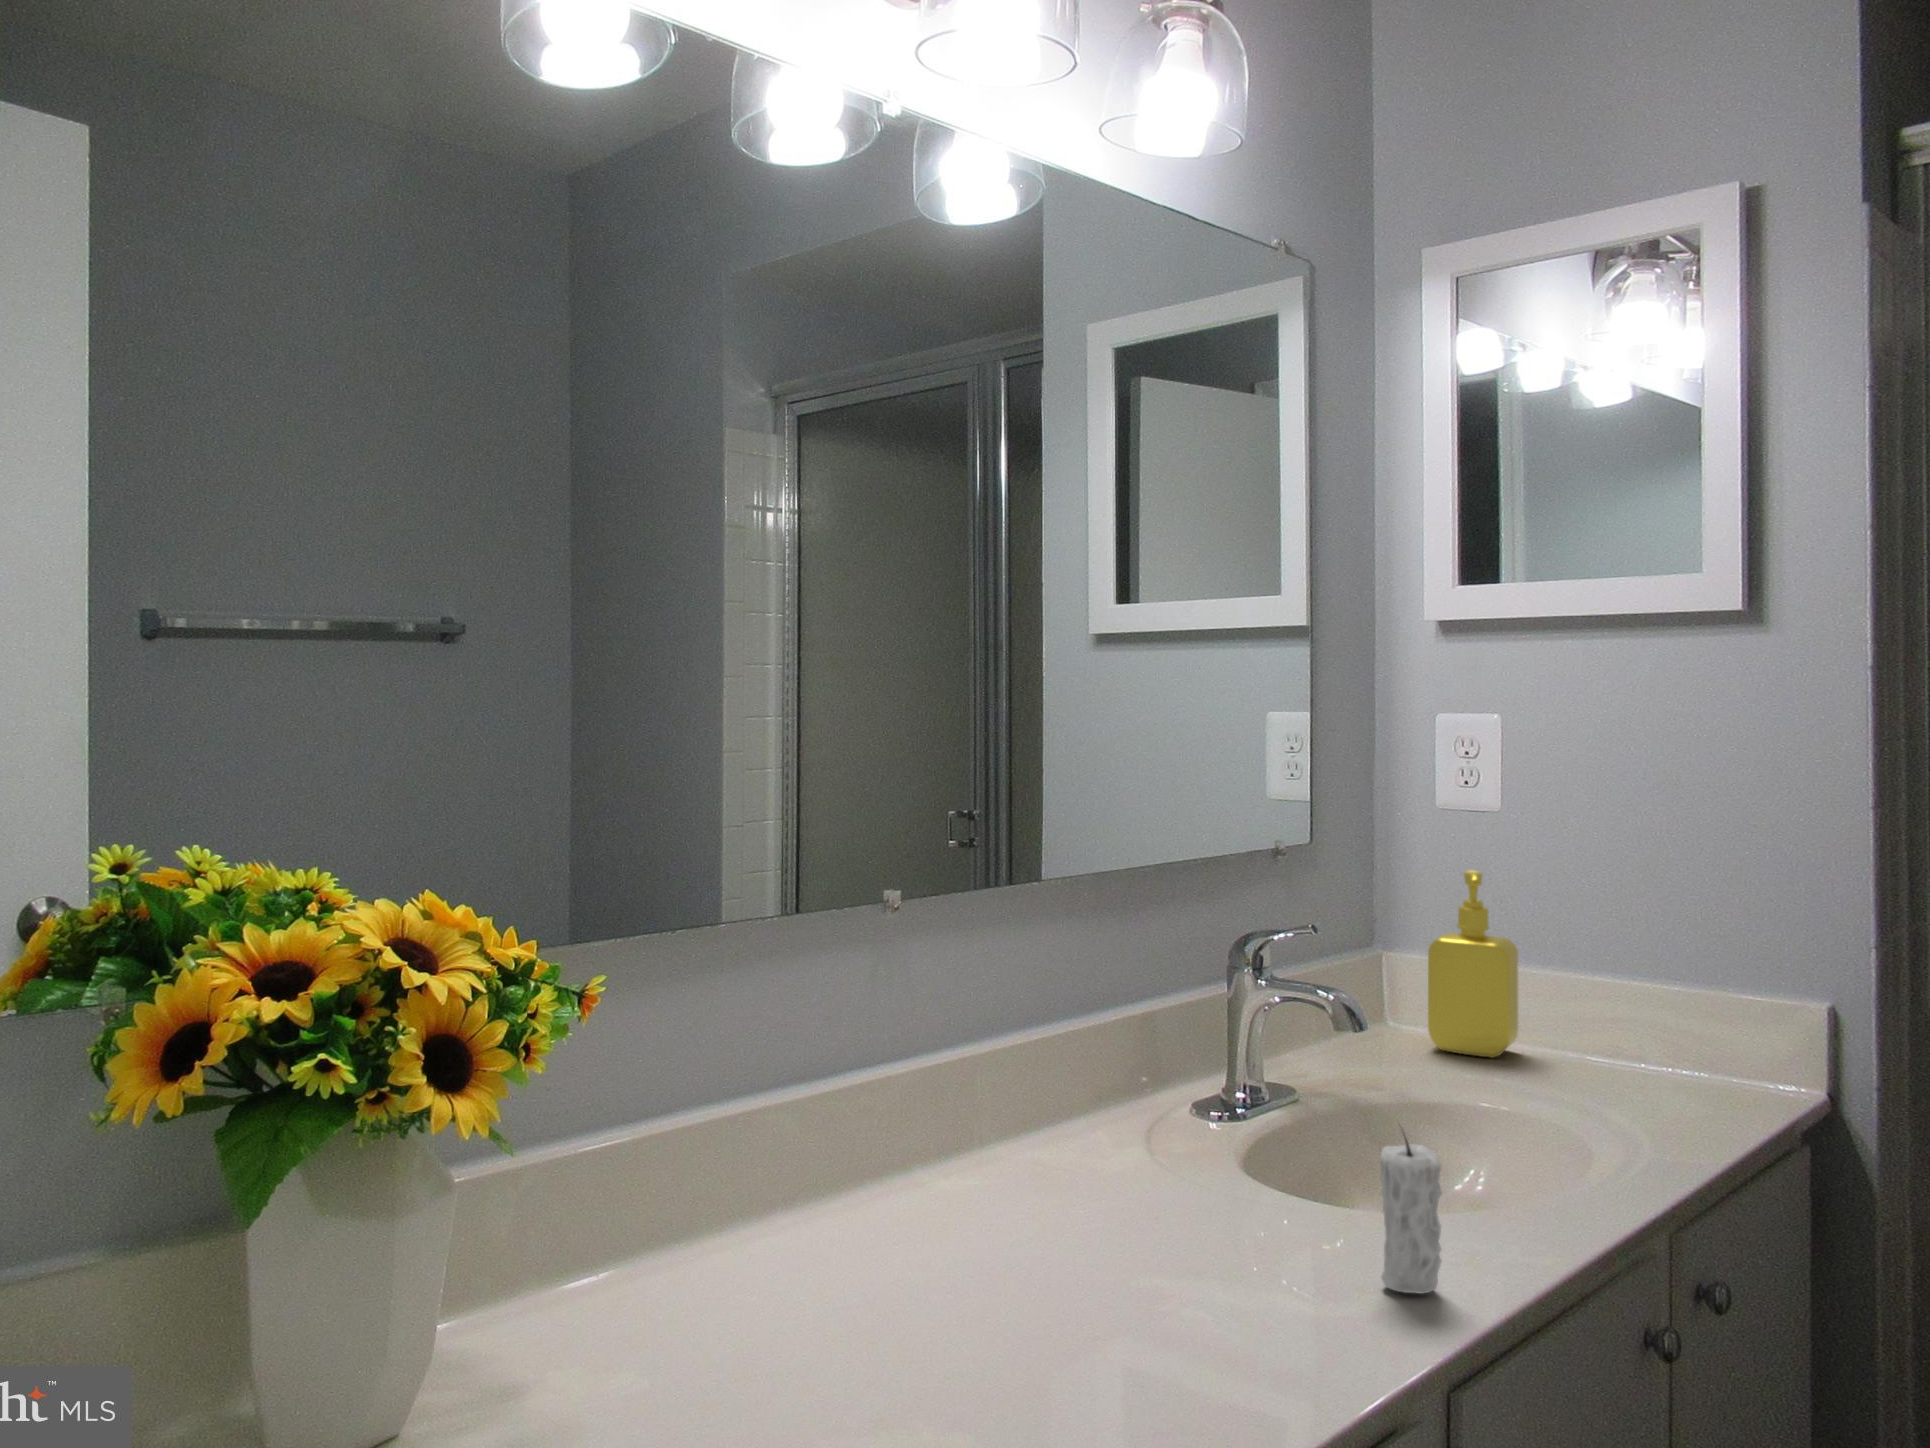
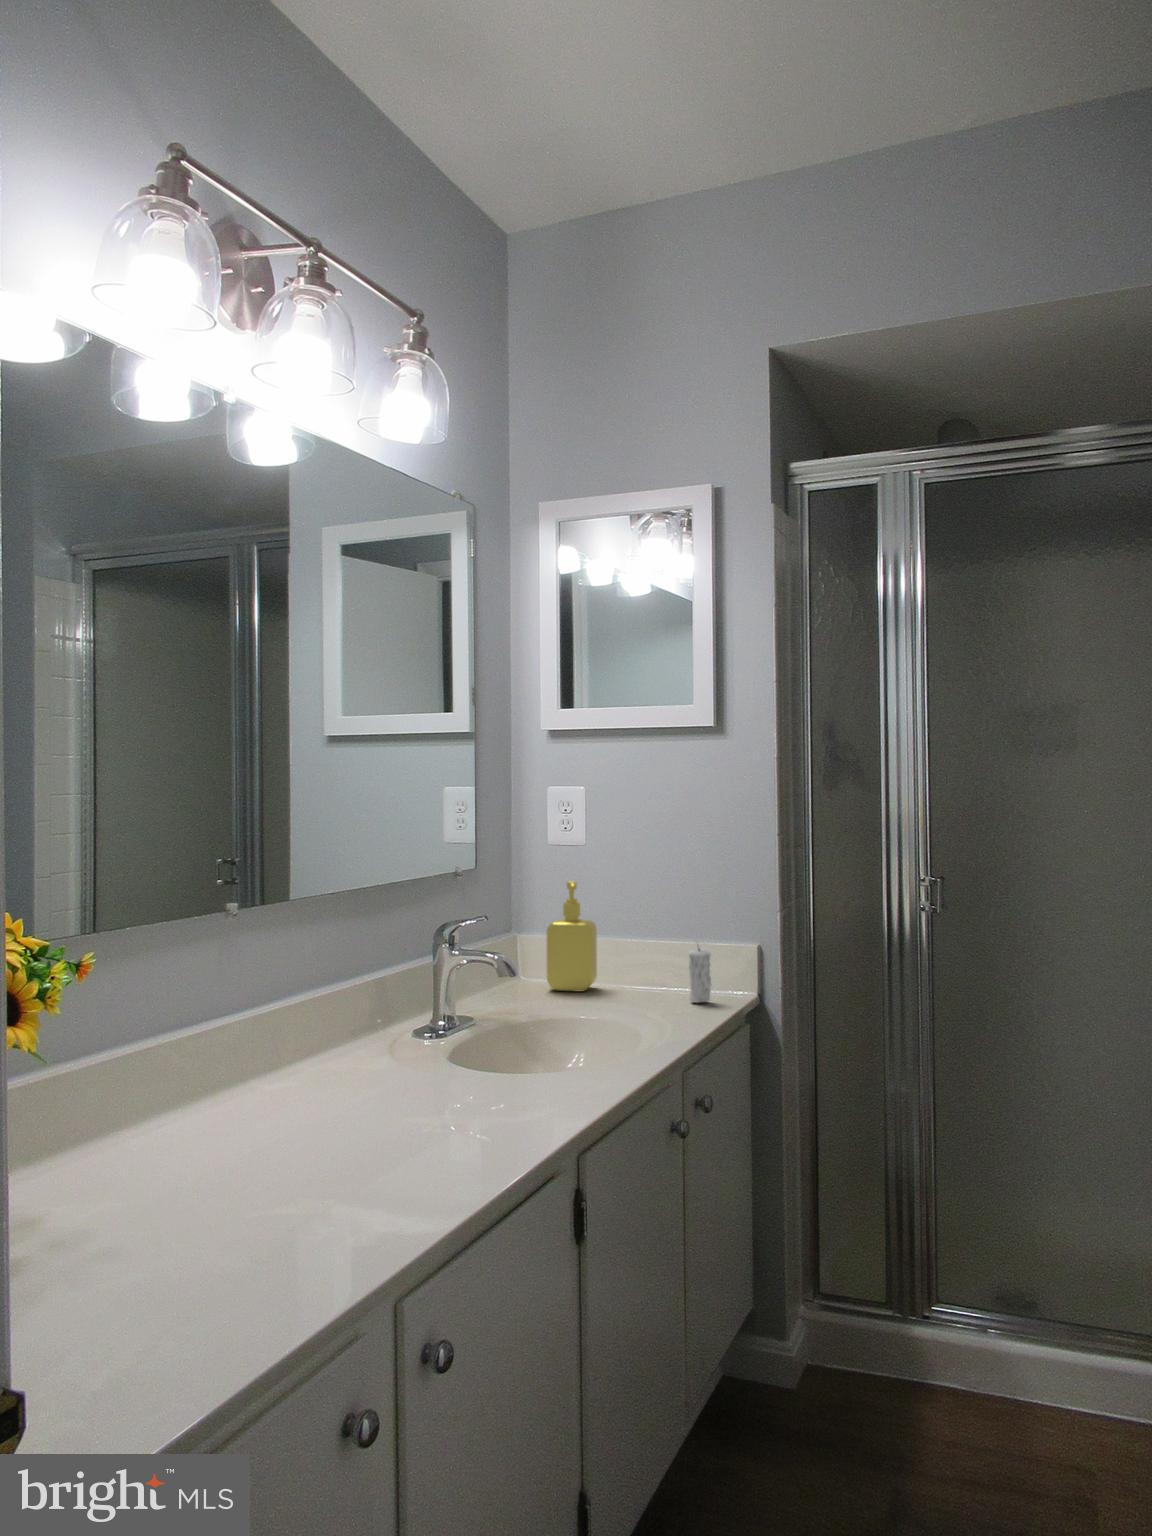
candle: present [1380,1127,1442,1293] -> present [689,948,711,1002]

